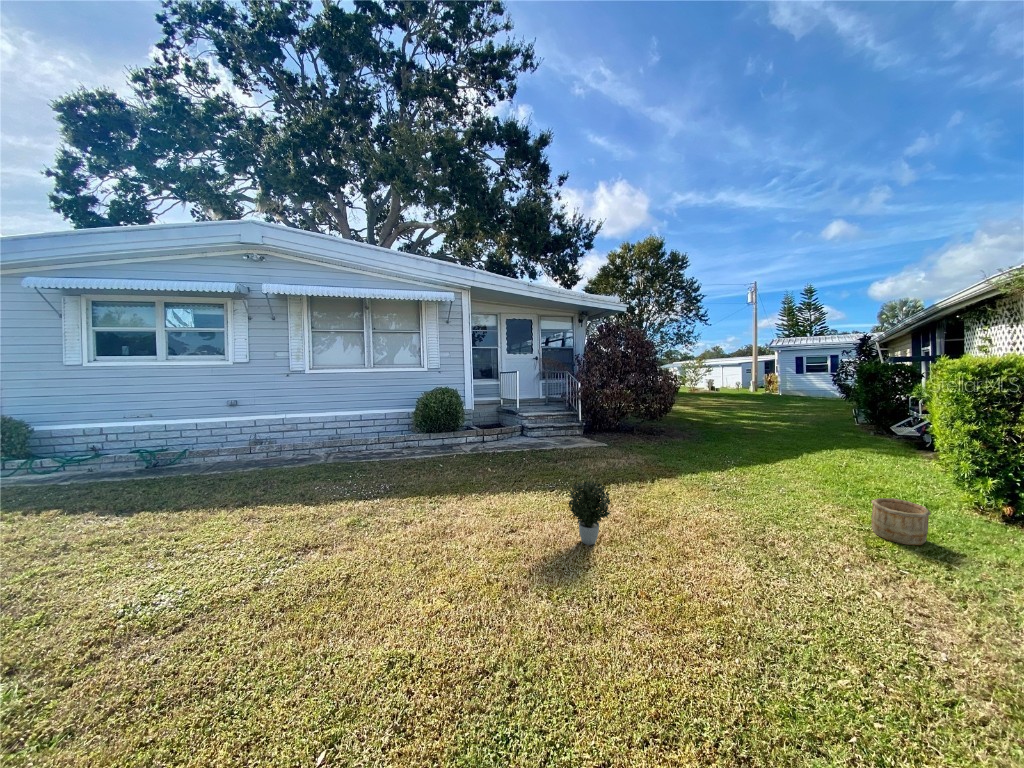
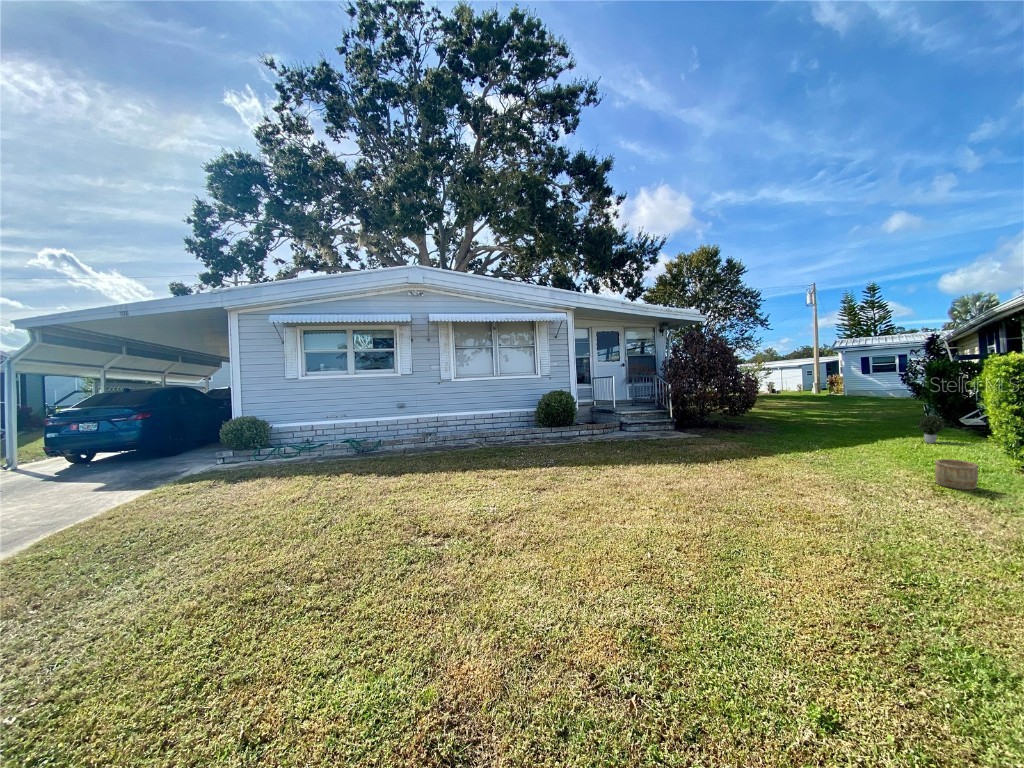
potted plant: present [568,481,611,545] -> present [917,415,944,443]

